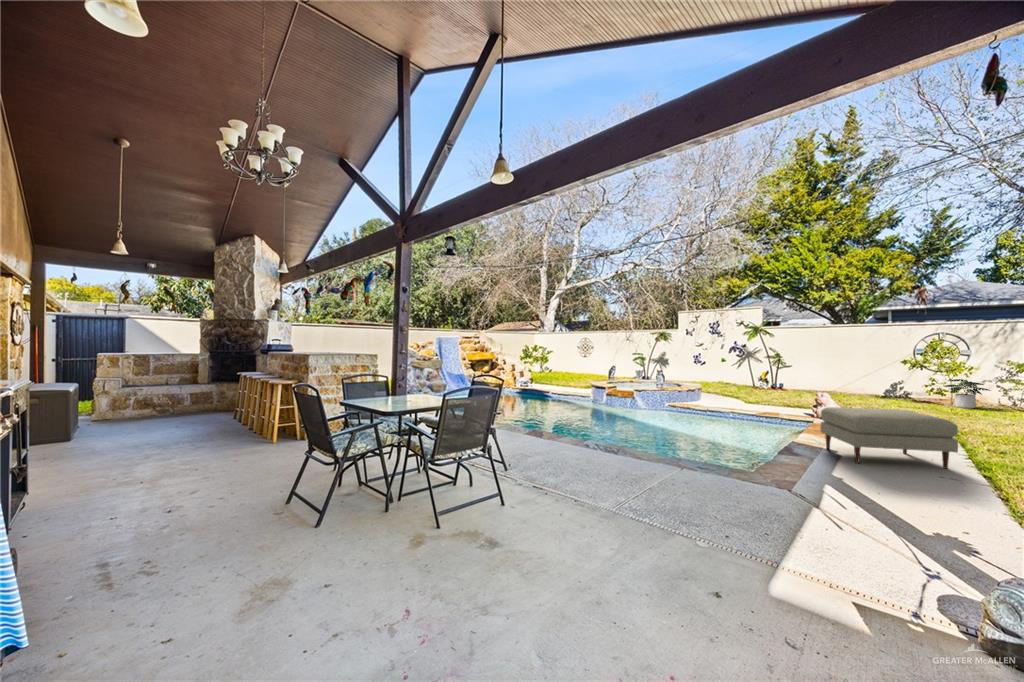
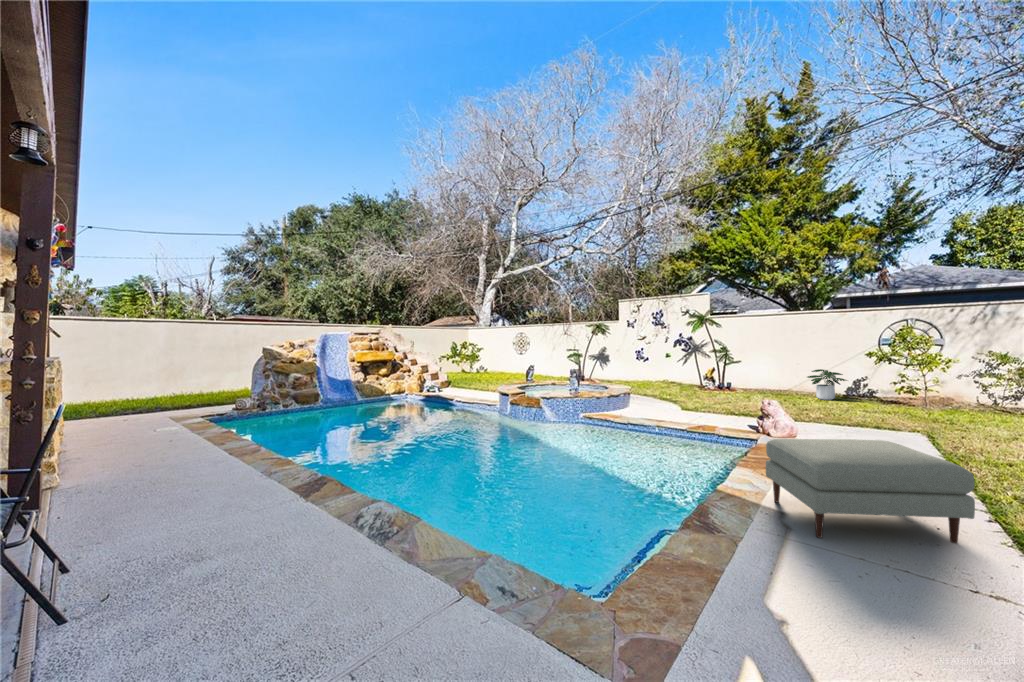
potted plant: present [944,379,990,409] -> present [807,369,847,400]

